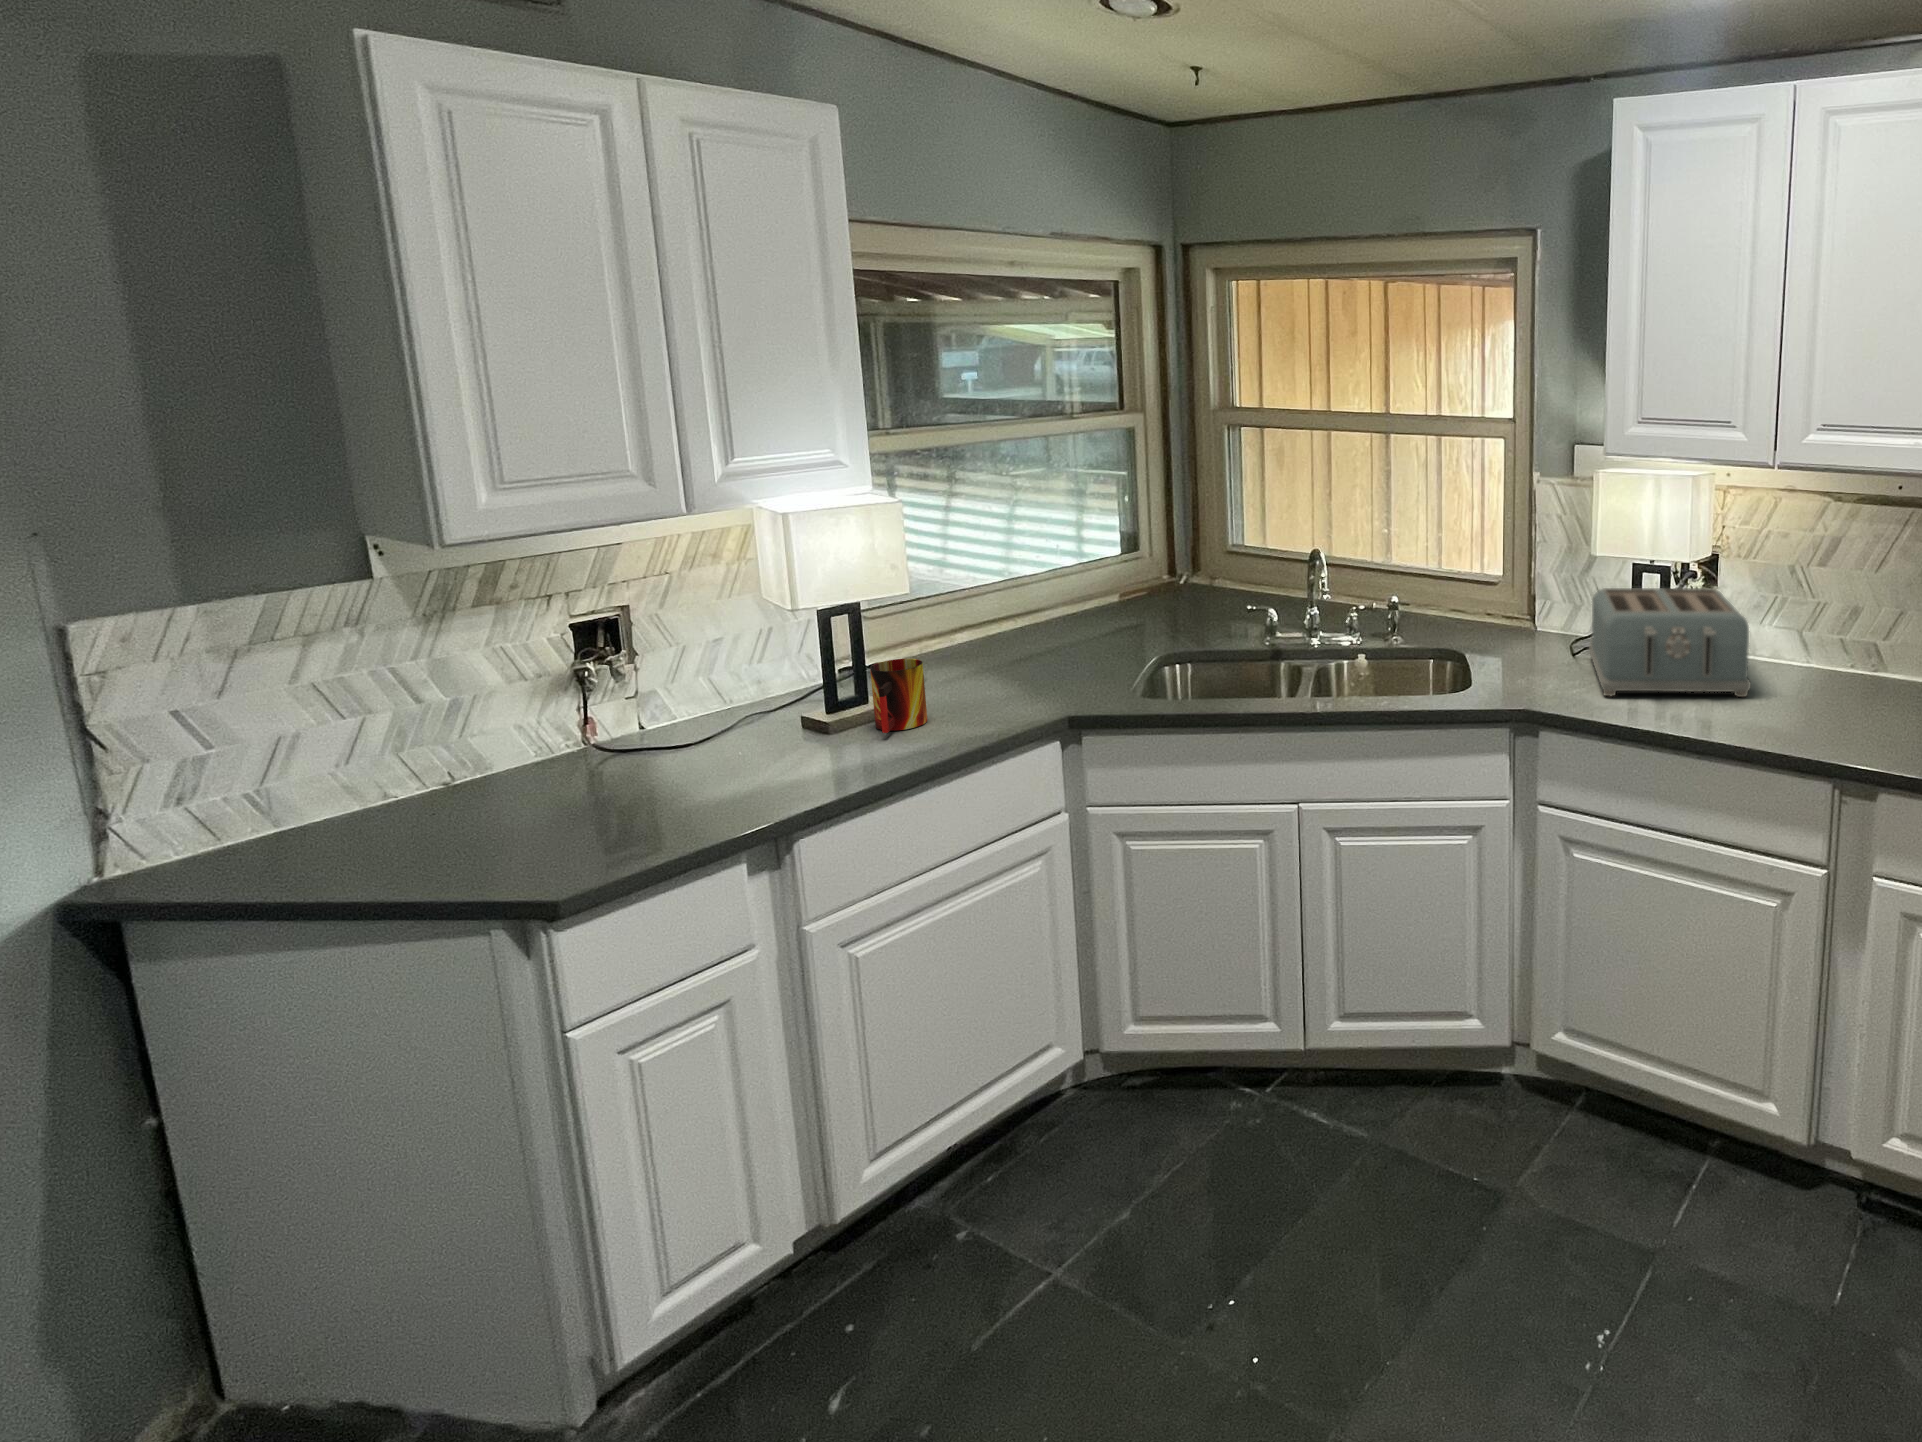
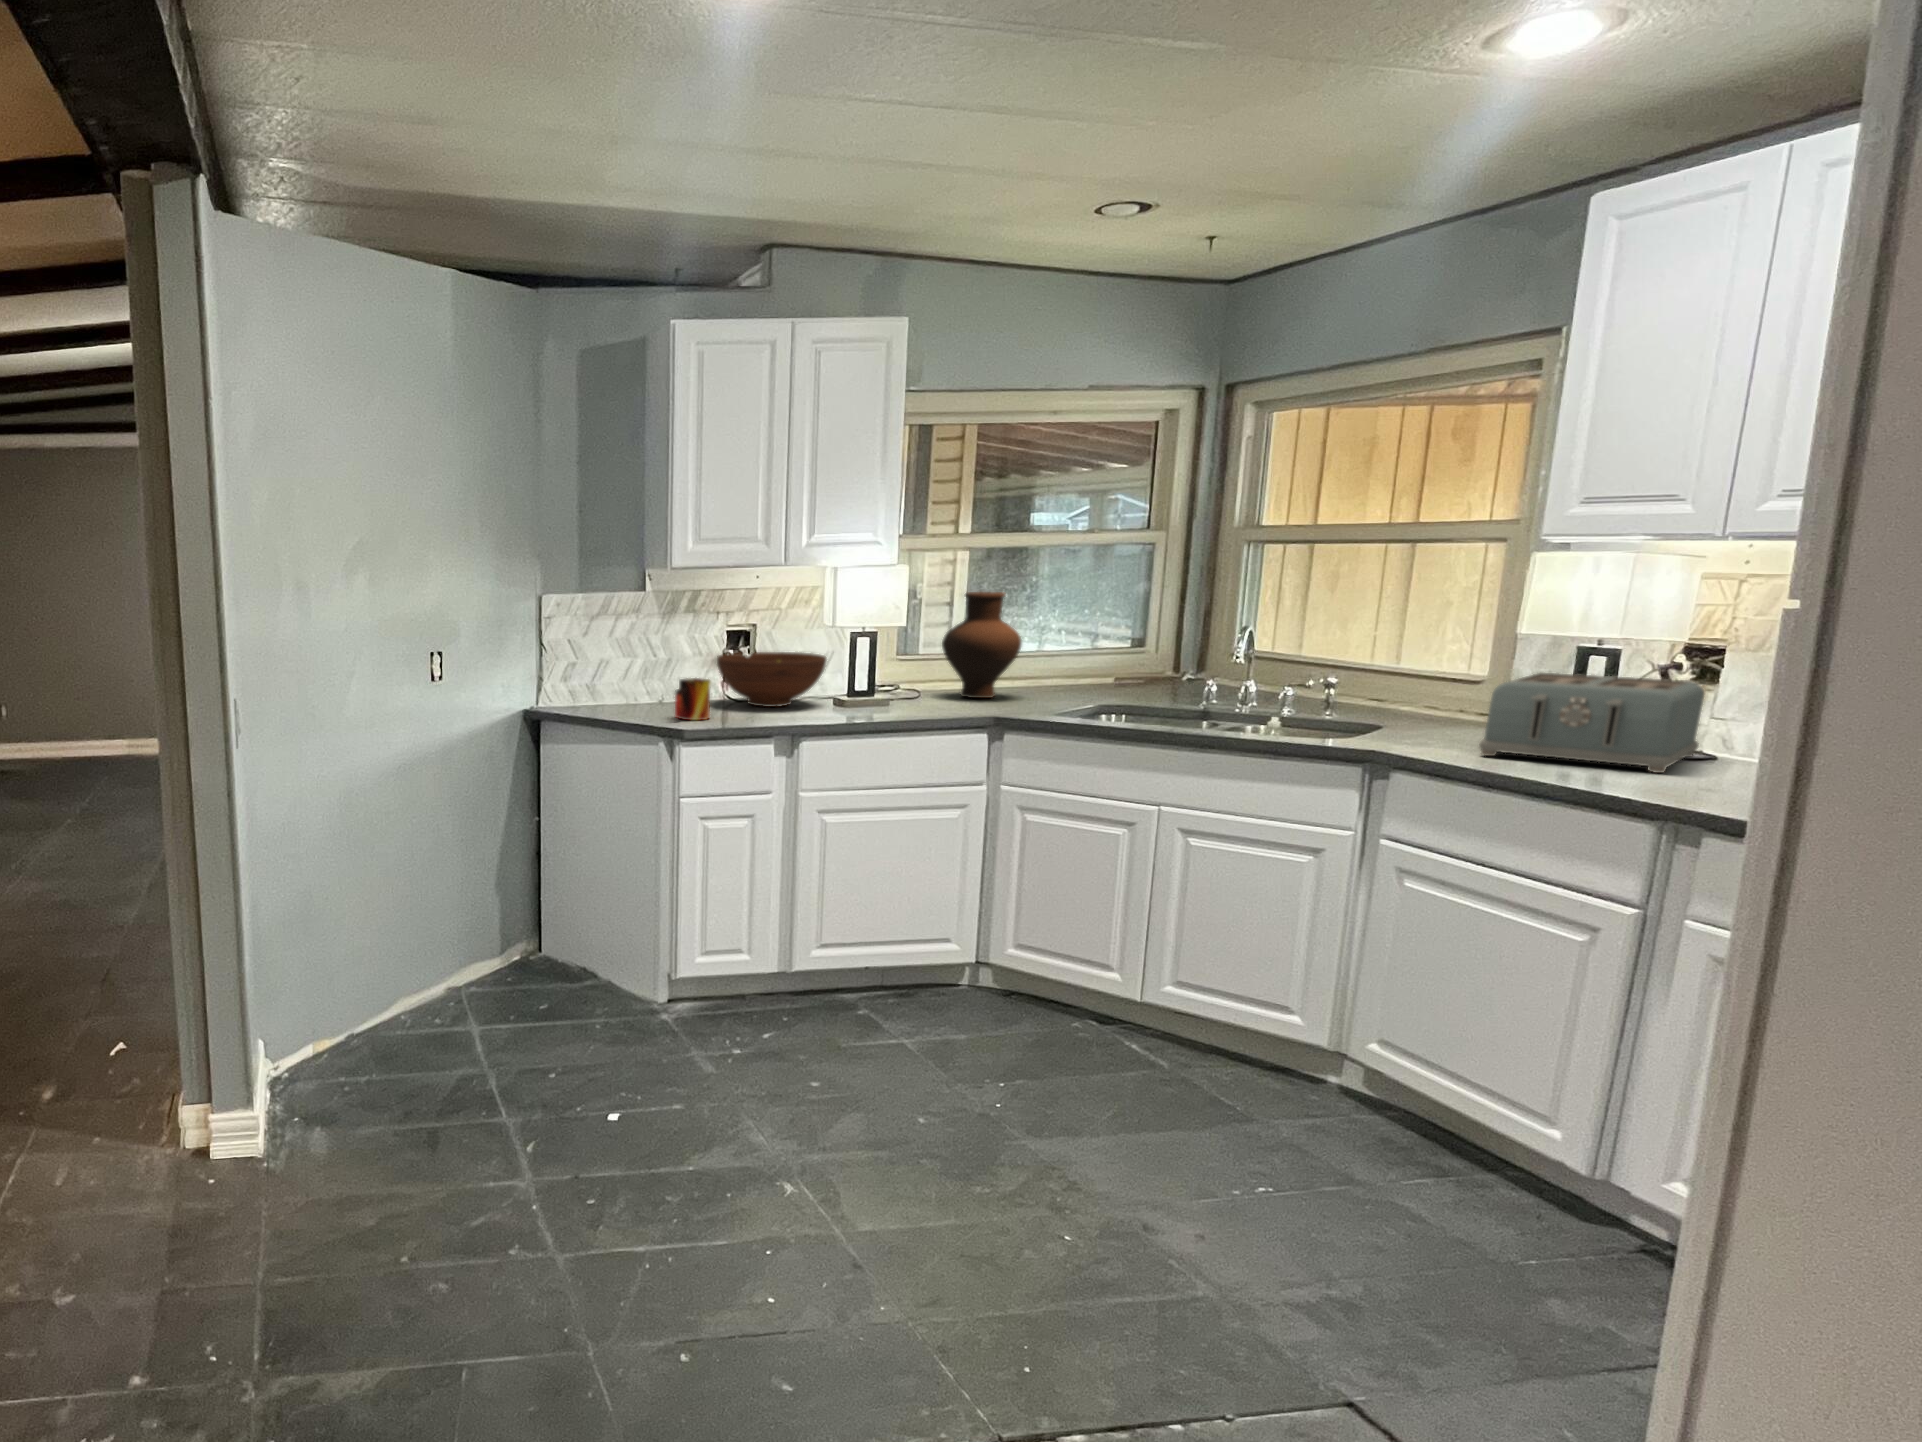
vase: none [953,515,1062,671] -> present [942,592,1022,698]
fruit bowl: none [566,647,789,765] -> present [717,652,827,707]
mug: present [870,659,927,733] -> present [675,678,710,720]

